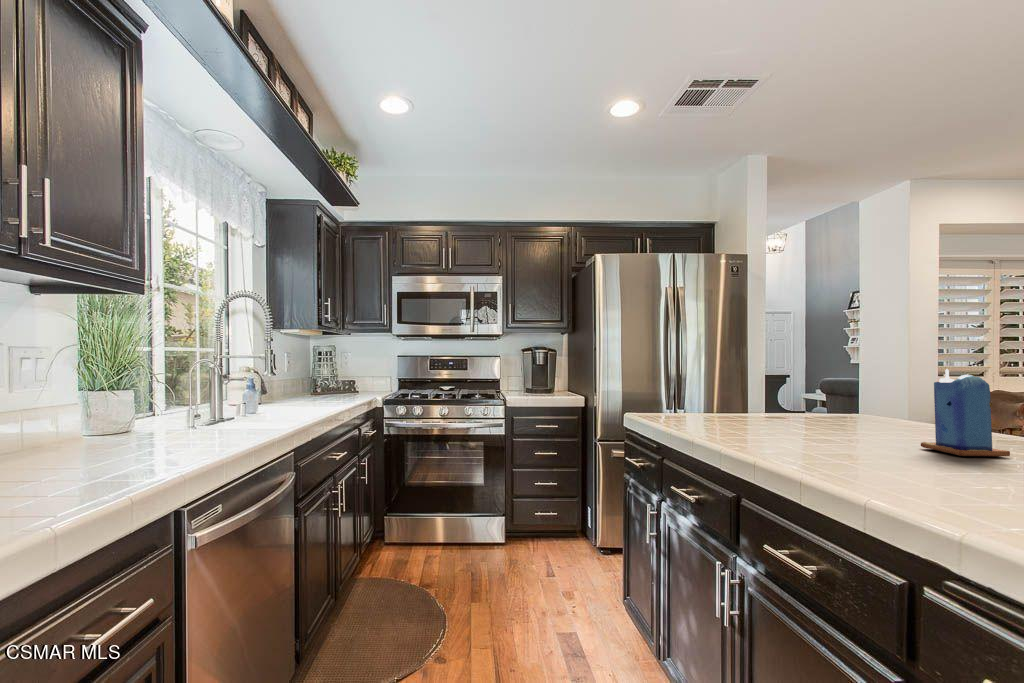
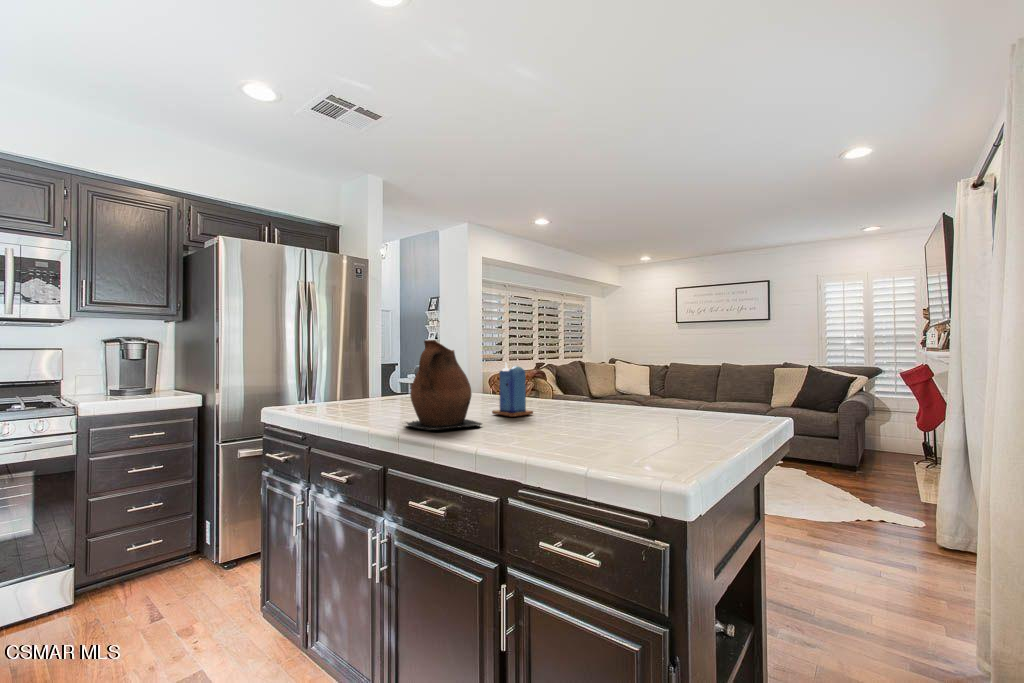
ceramic pitcher: none [763,334,895,463] -> present [406,340,482,430]

